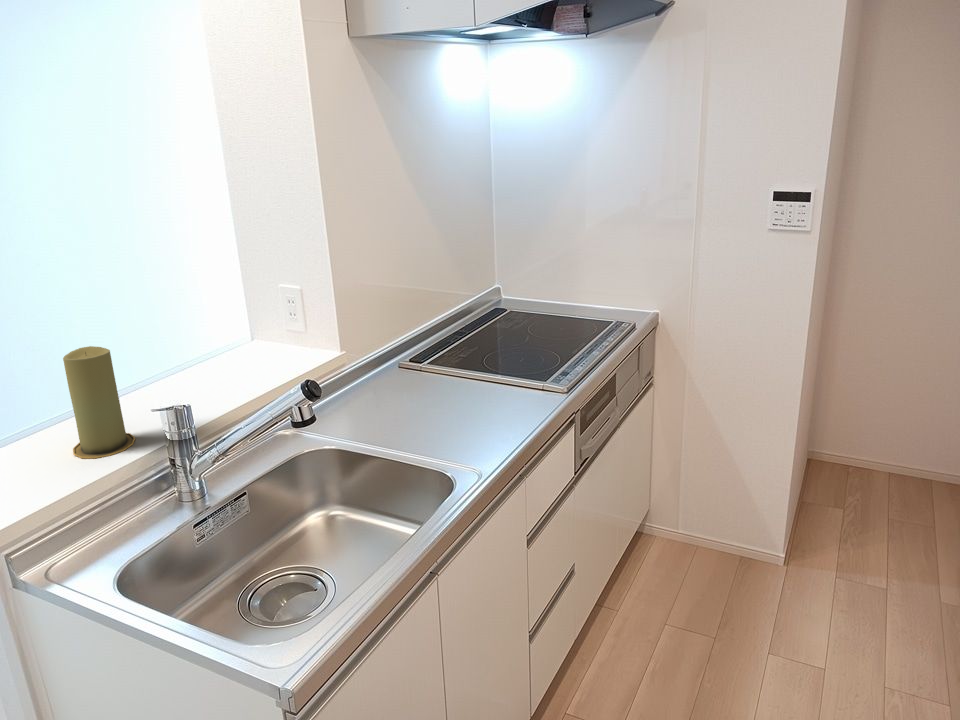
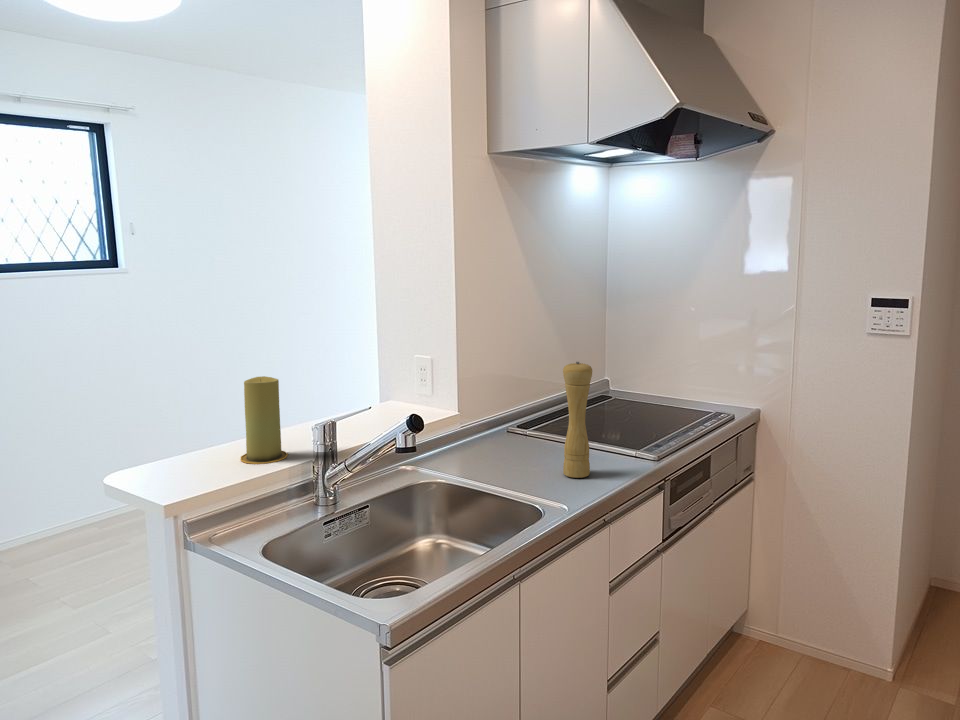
pepper mill: none [462,296,498,426] -> present [563,362,592,478]

